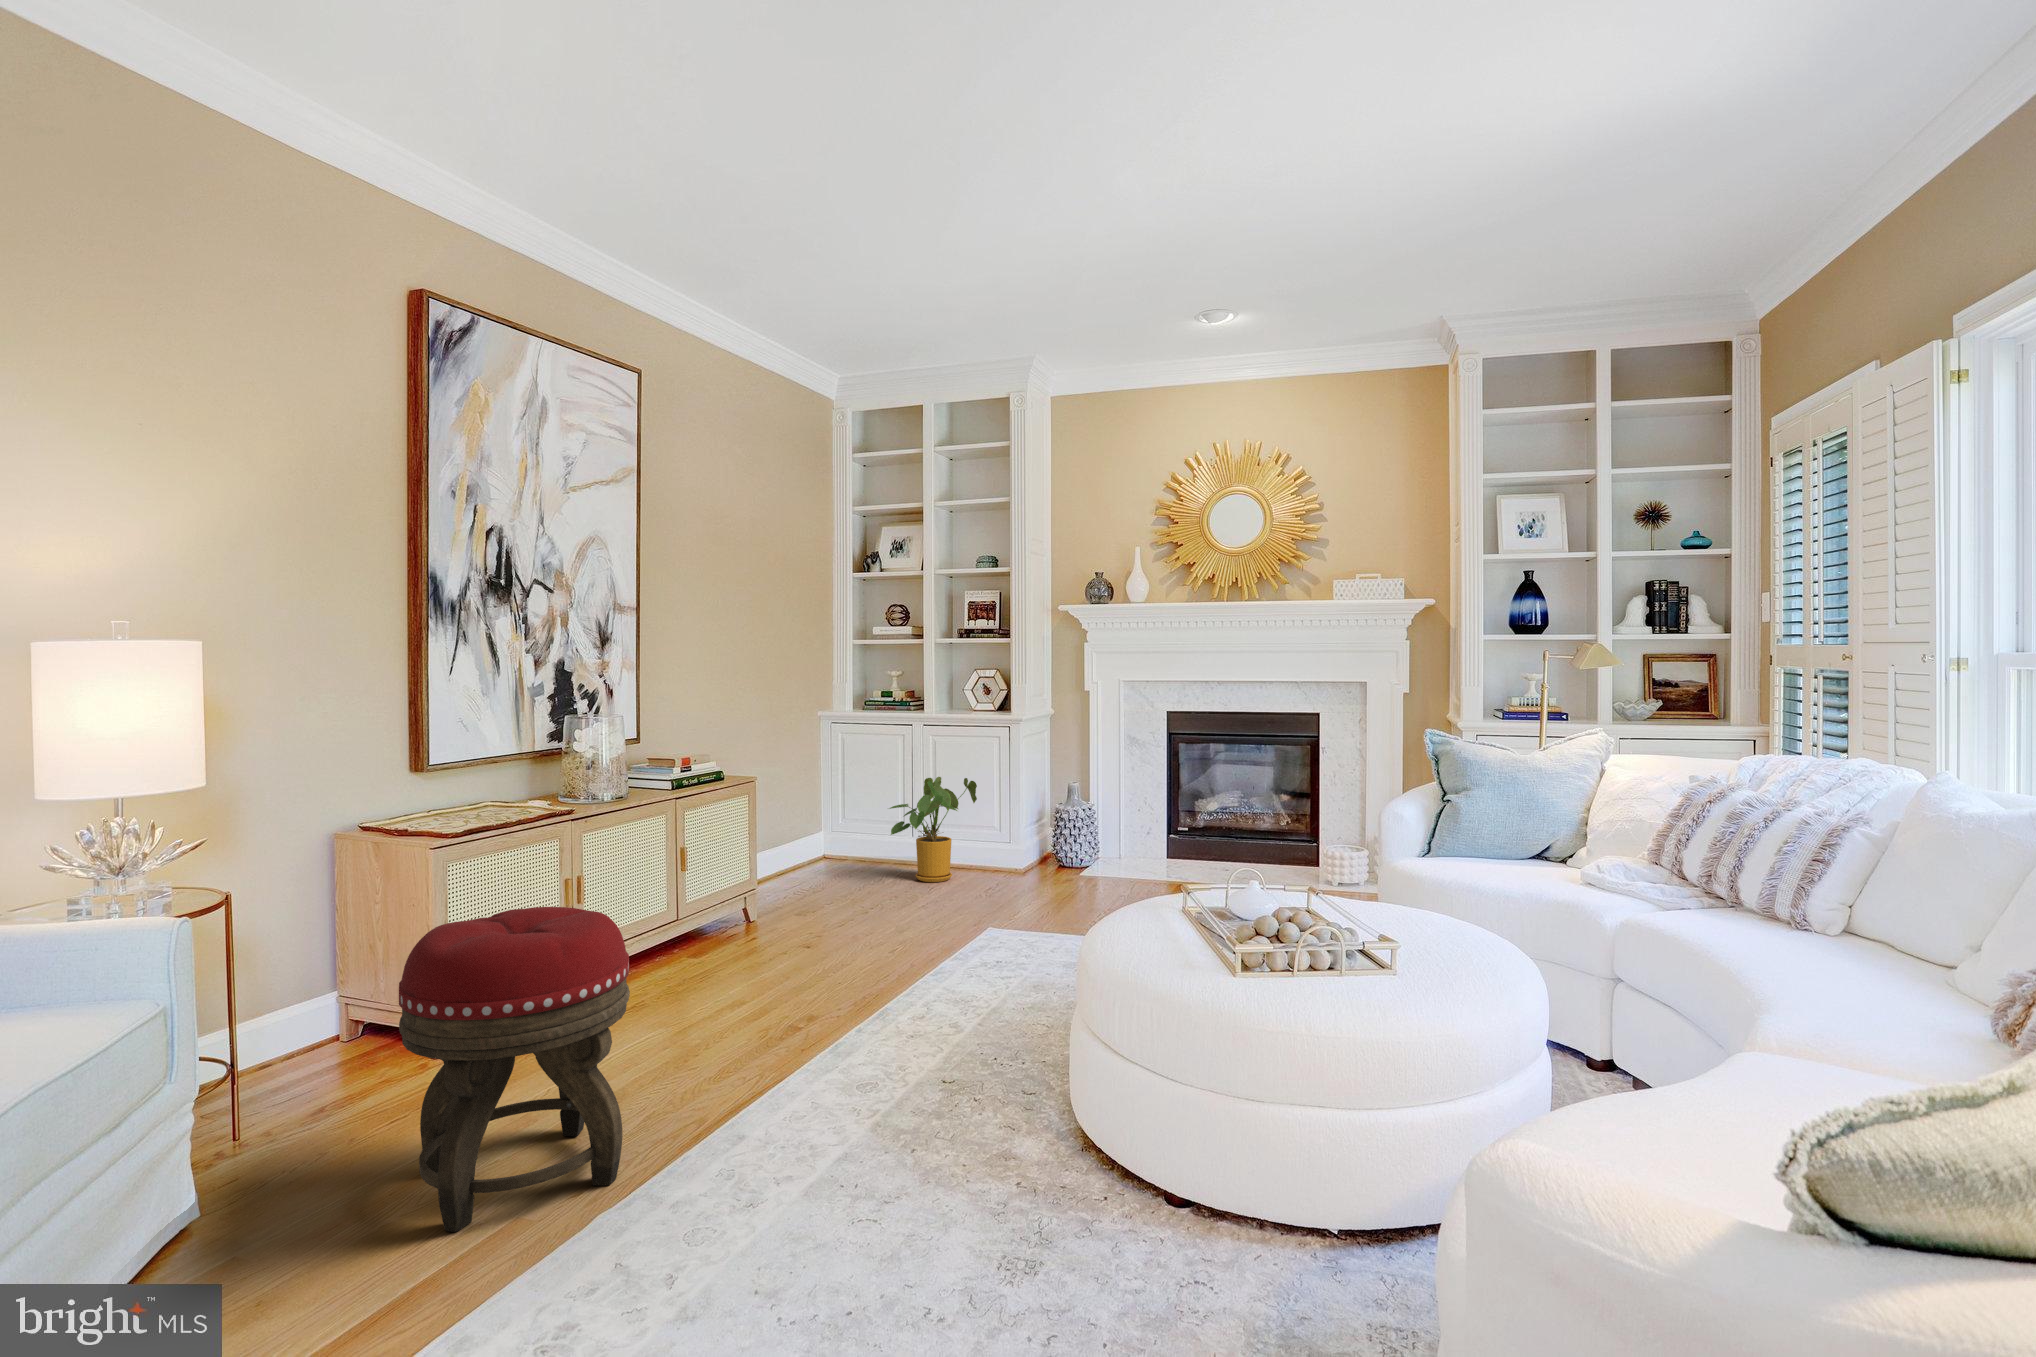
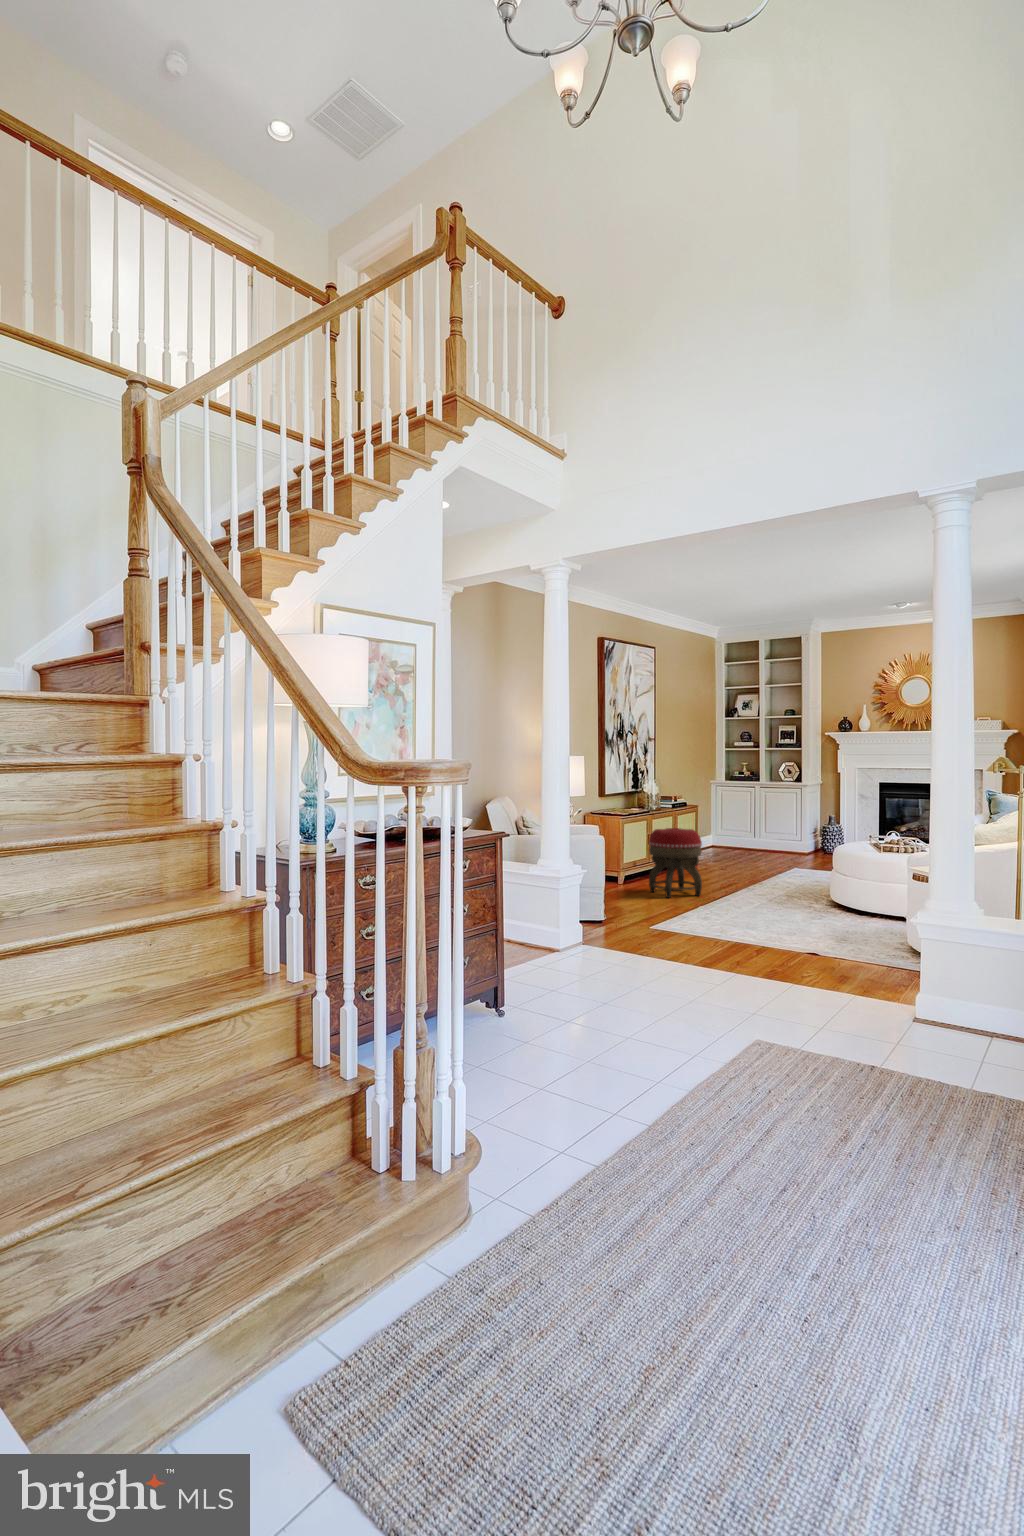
house plant: present [889,777,977,882] -> none [745,810,785,854]

